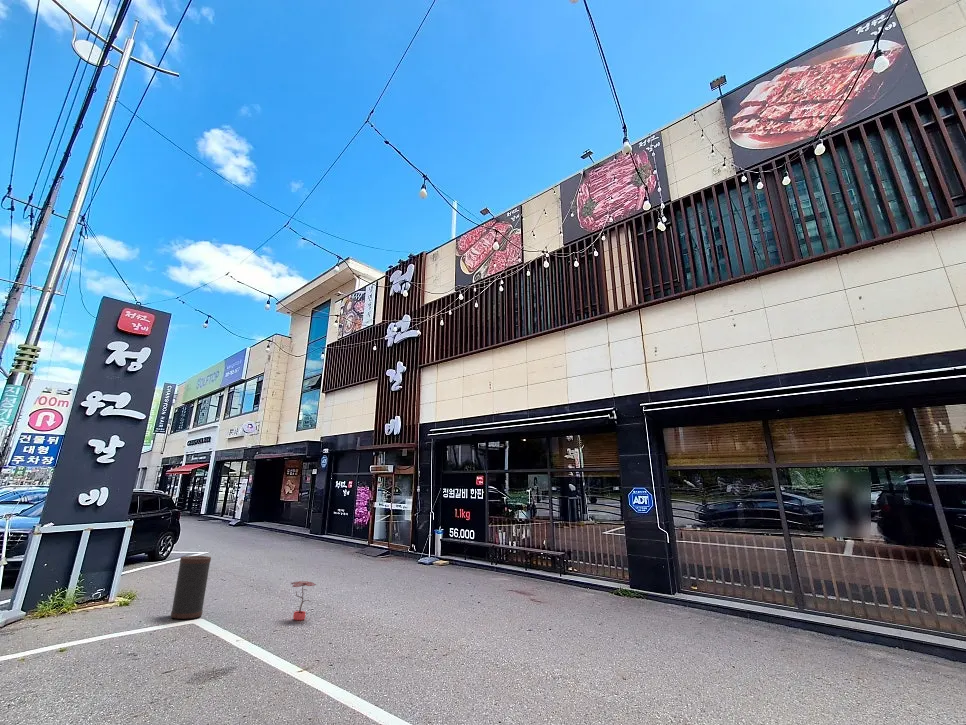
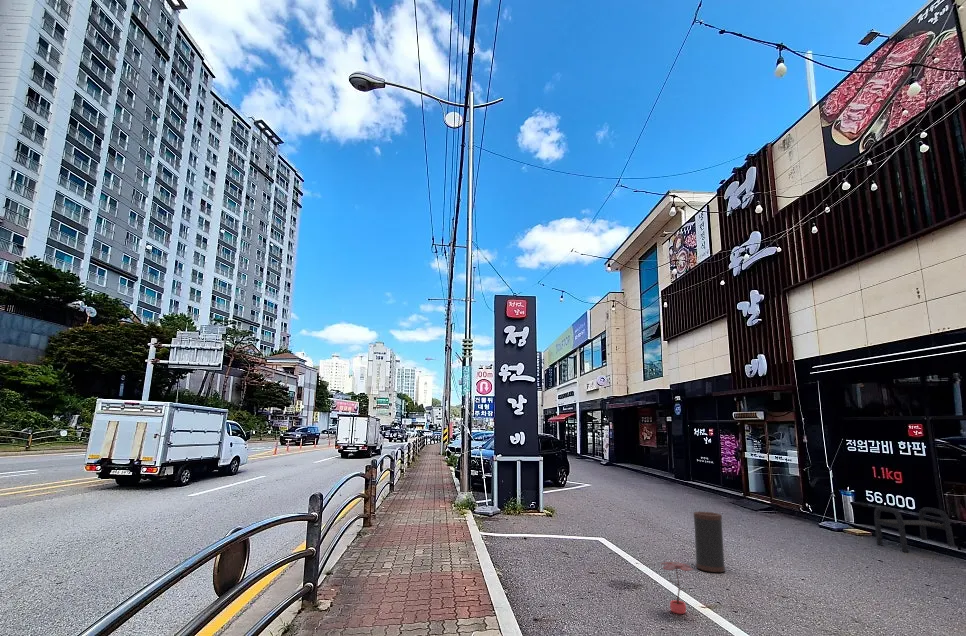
bench: none [449,538,494,570] -> present [874,506,955,552]
trash can: present [171,556,211,619] -> present [694,512,725,573]

